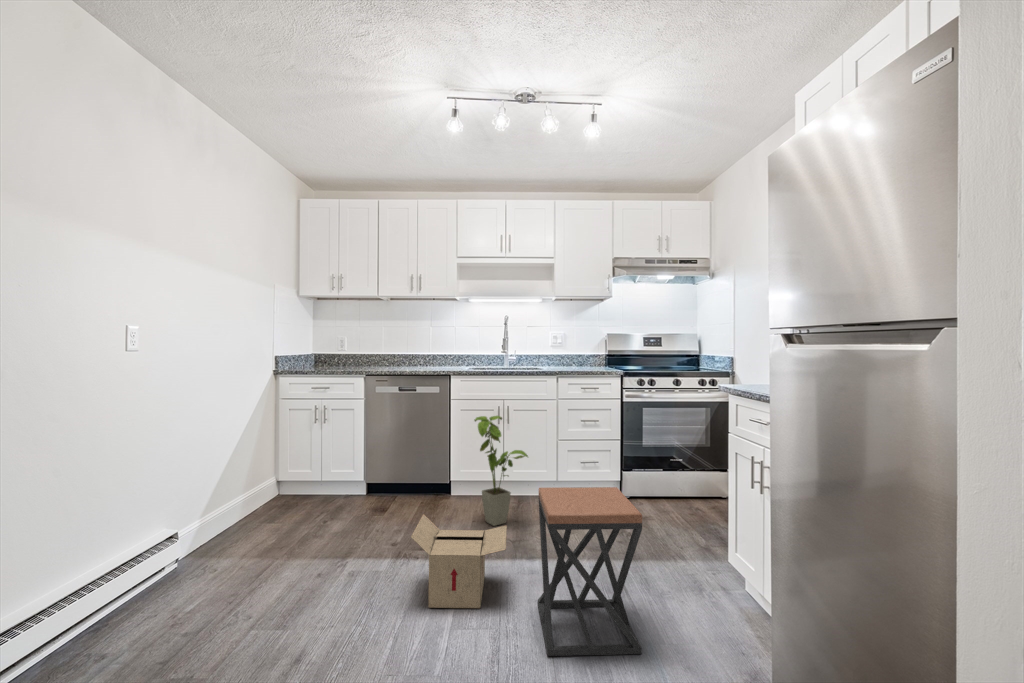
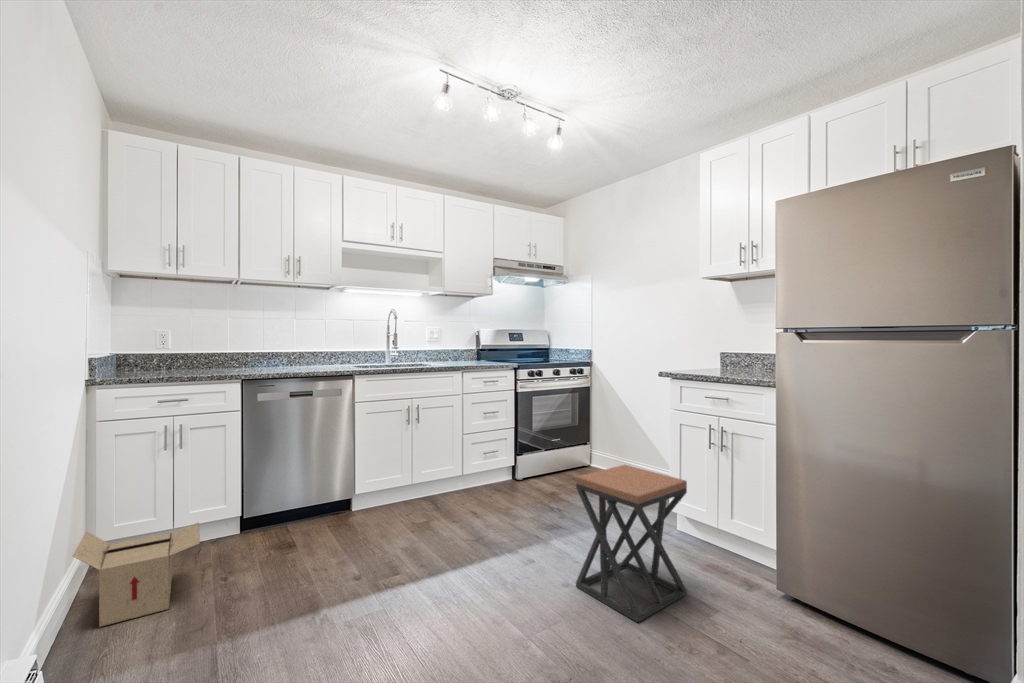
house plant: present [474,416,528,526] -> none [420,415,481,530]
cardboard box: present [411,514,507,608] -> present [73,523,200,627]

